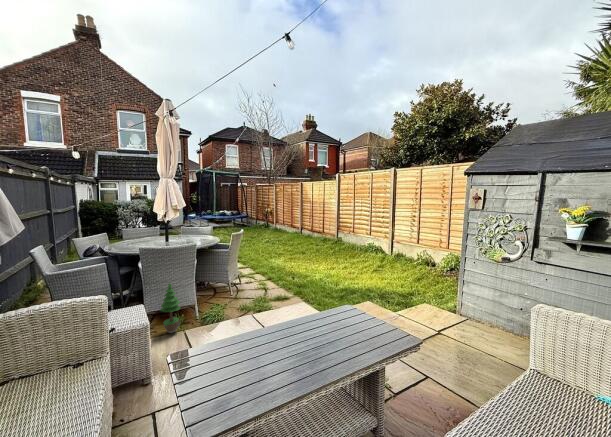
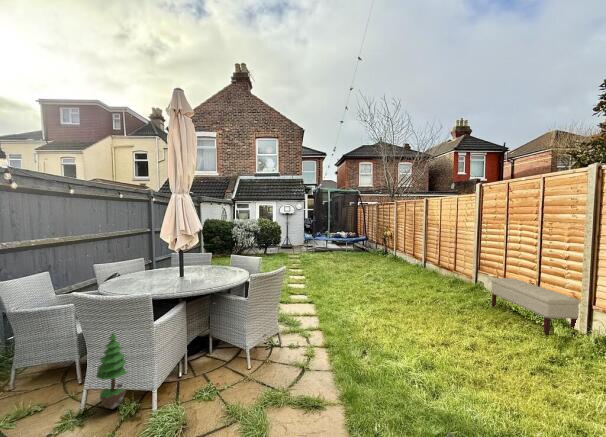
bench: none [349,232,388,258] -> present [491,278,580,335]

